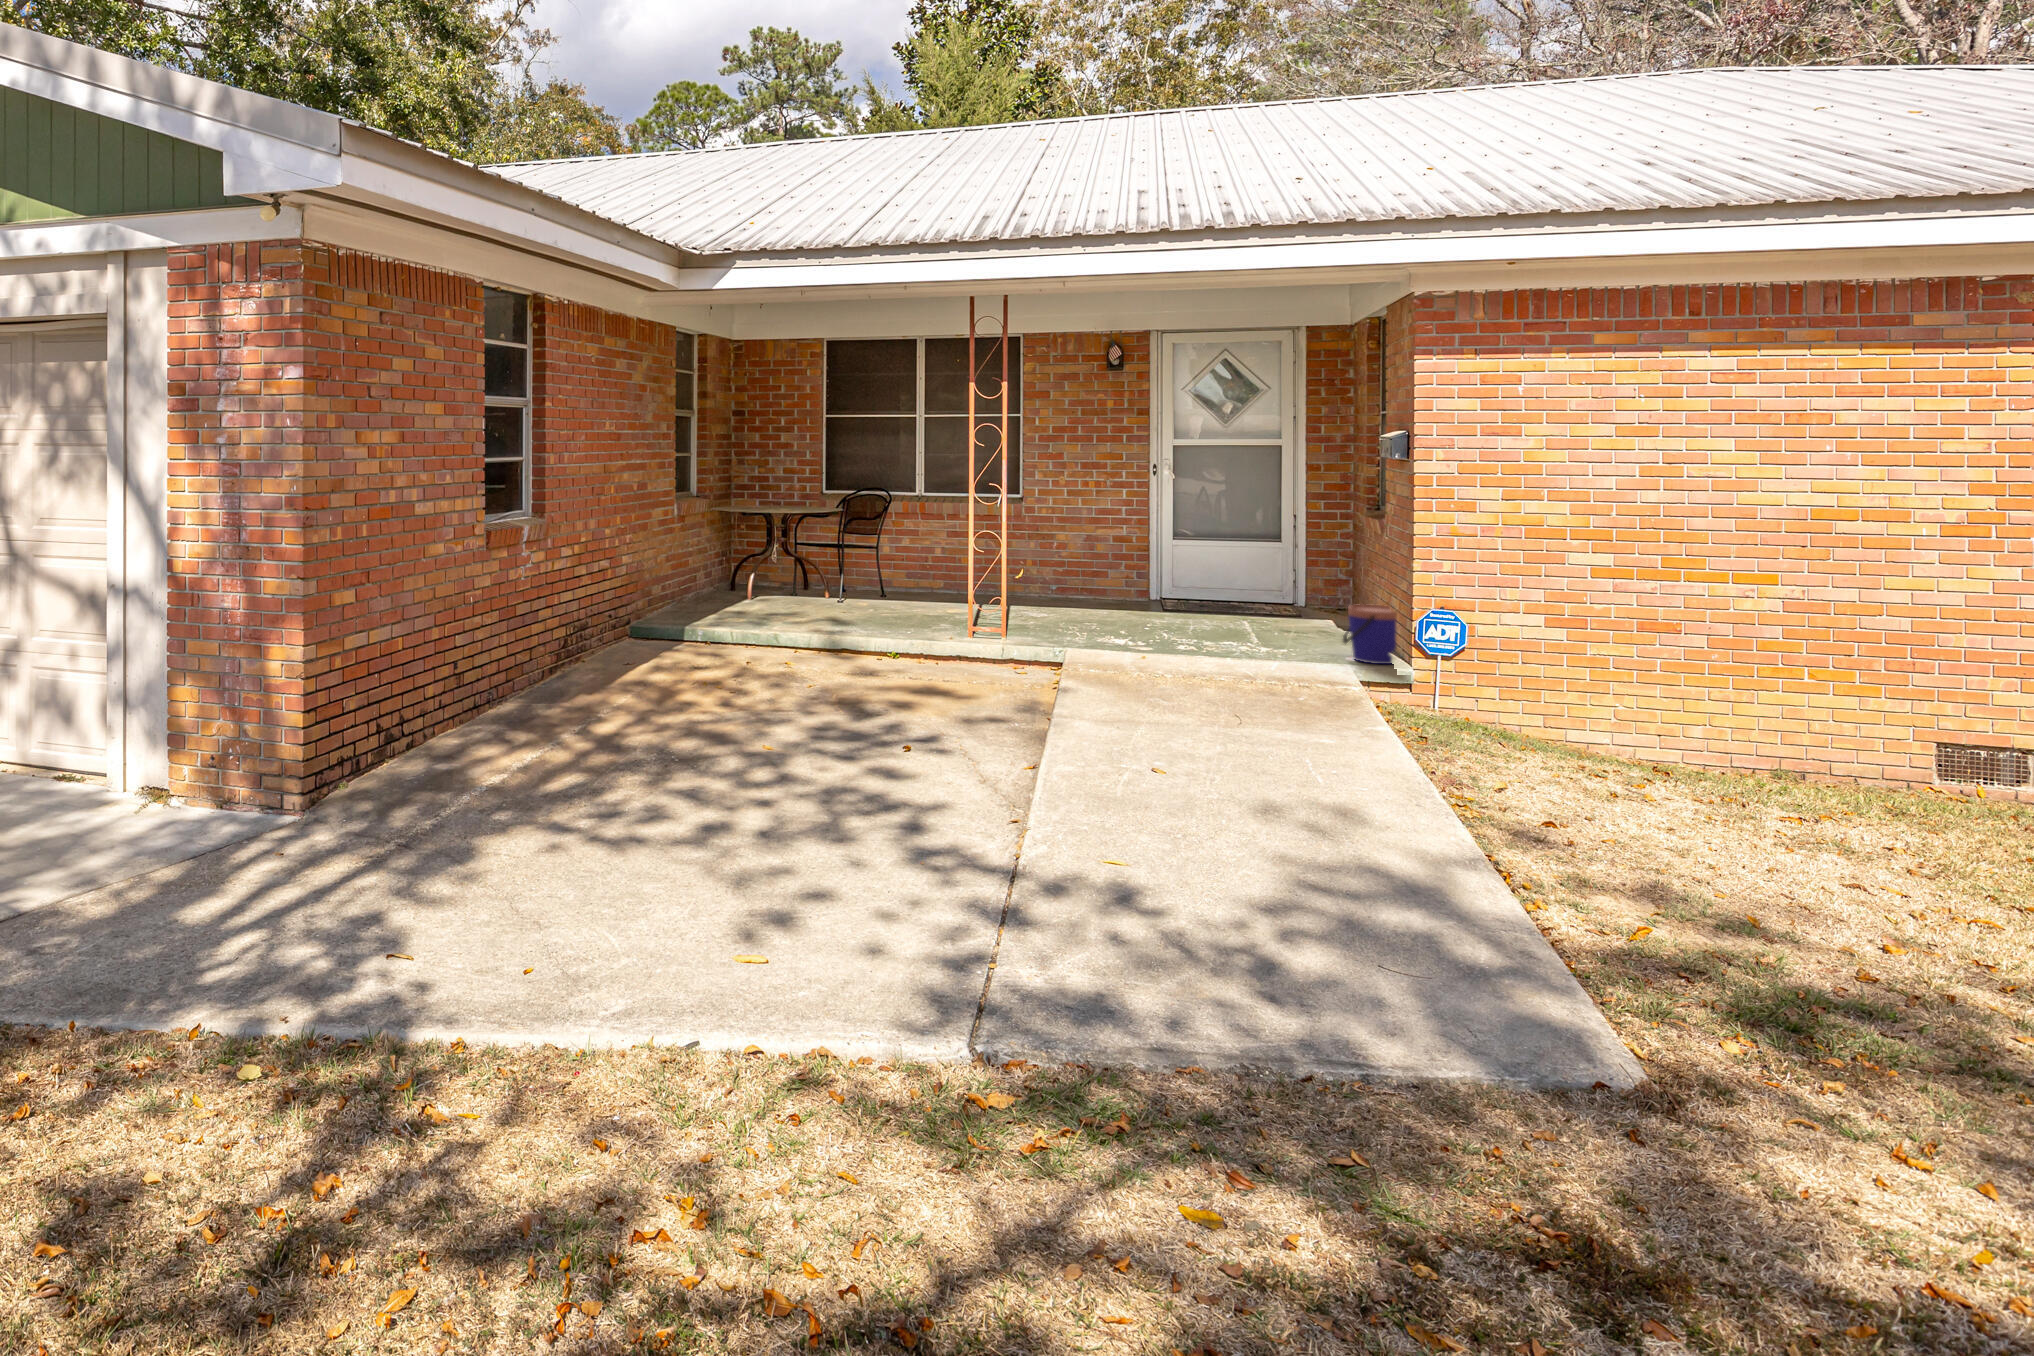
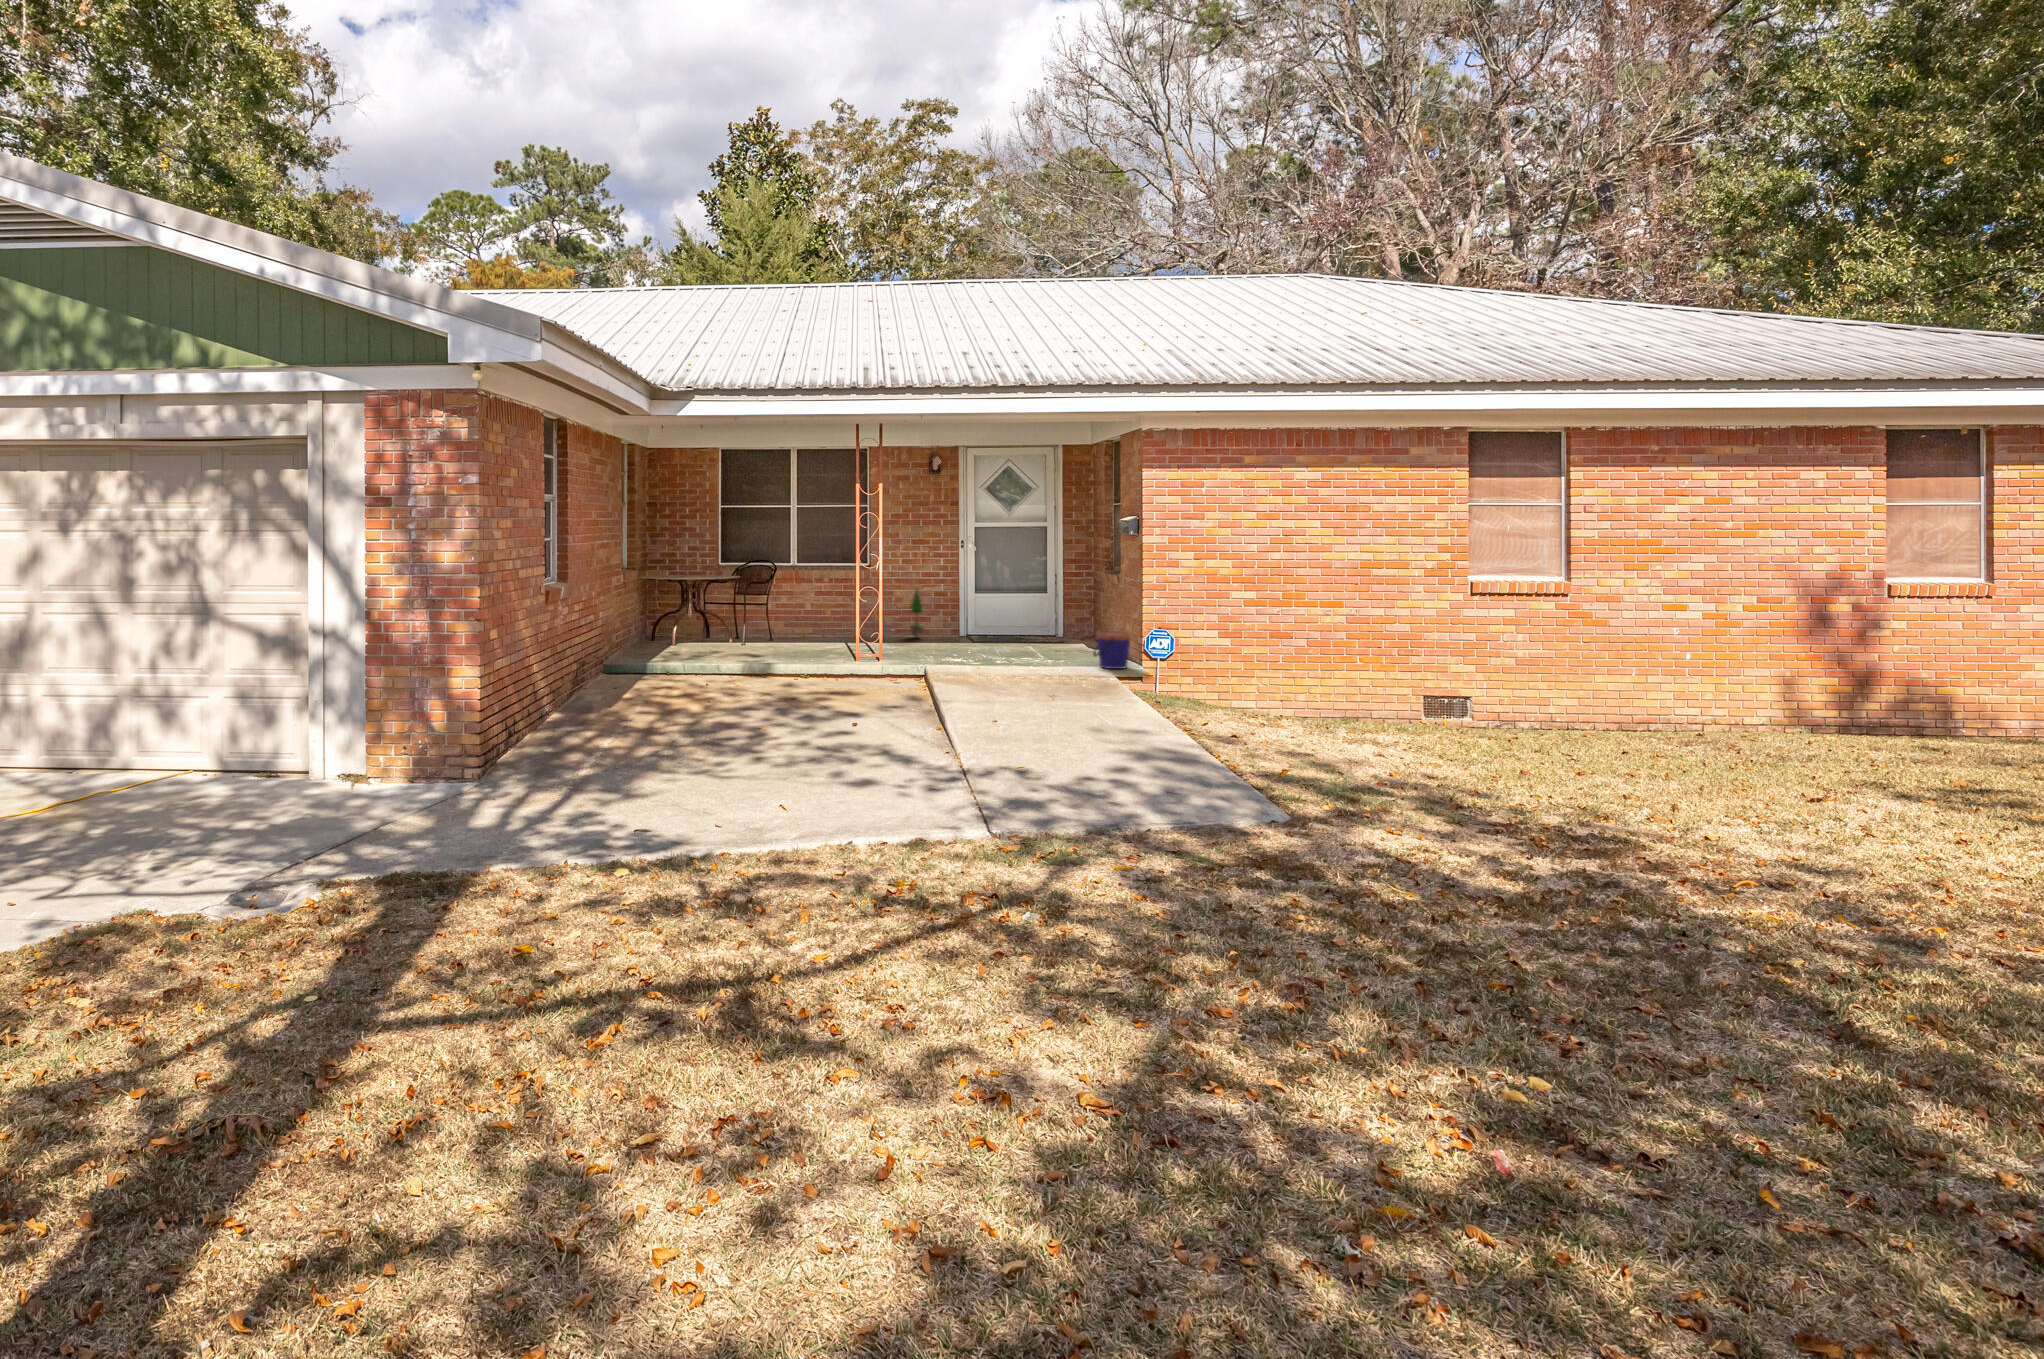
potted tree: none [1067,528,1095,602] -> present [910,589,924,637]

